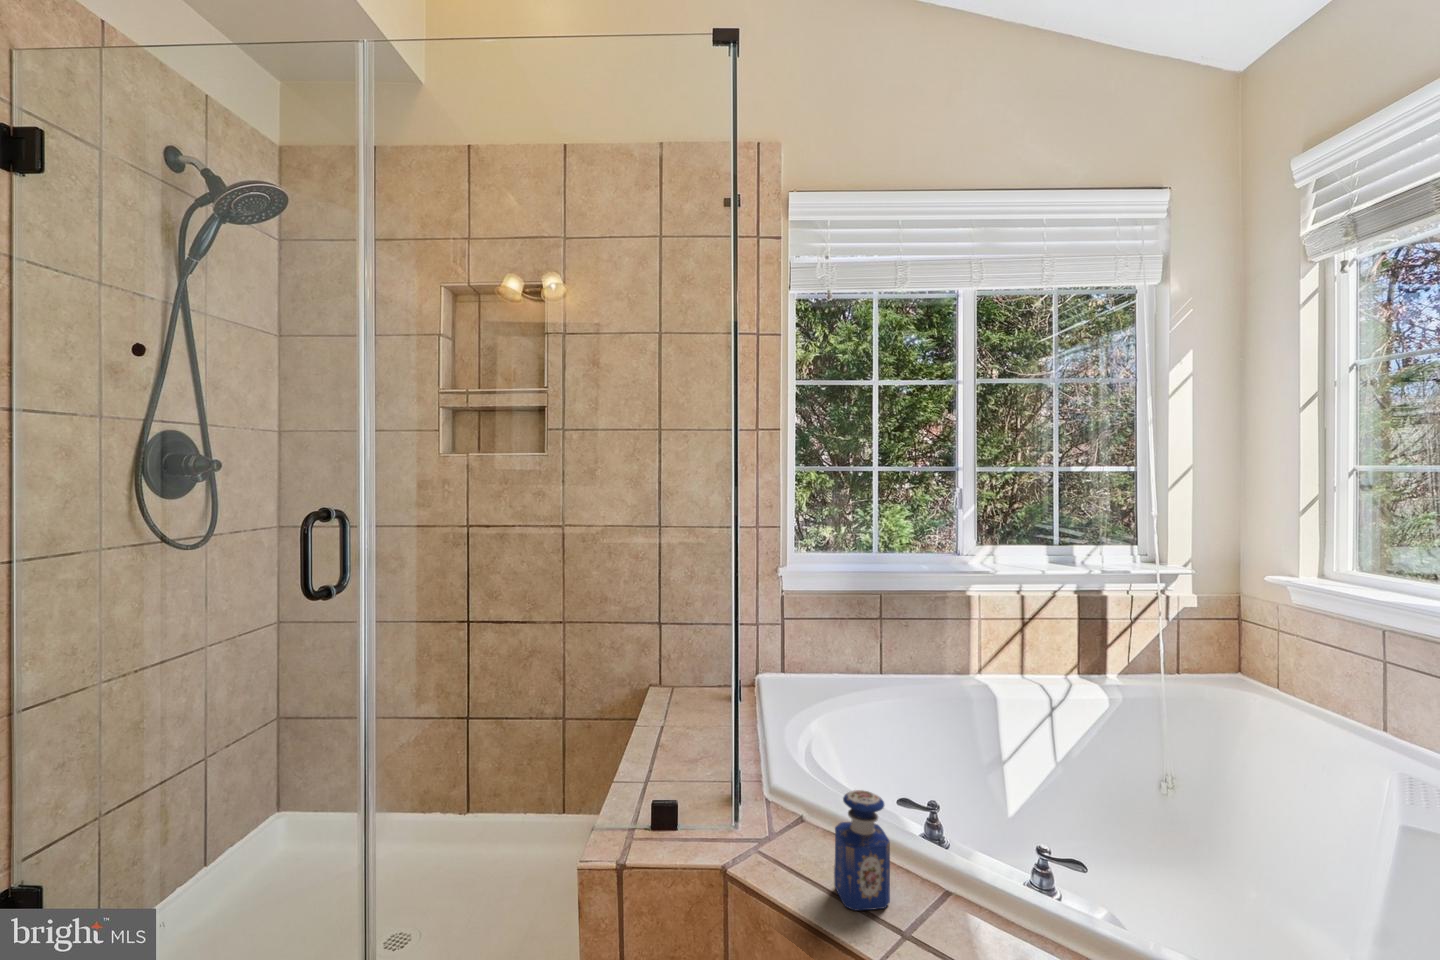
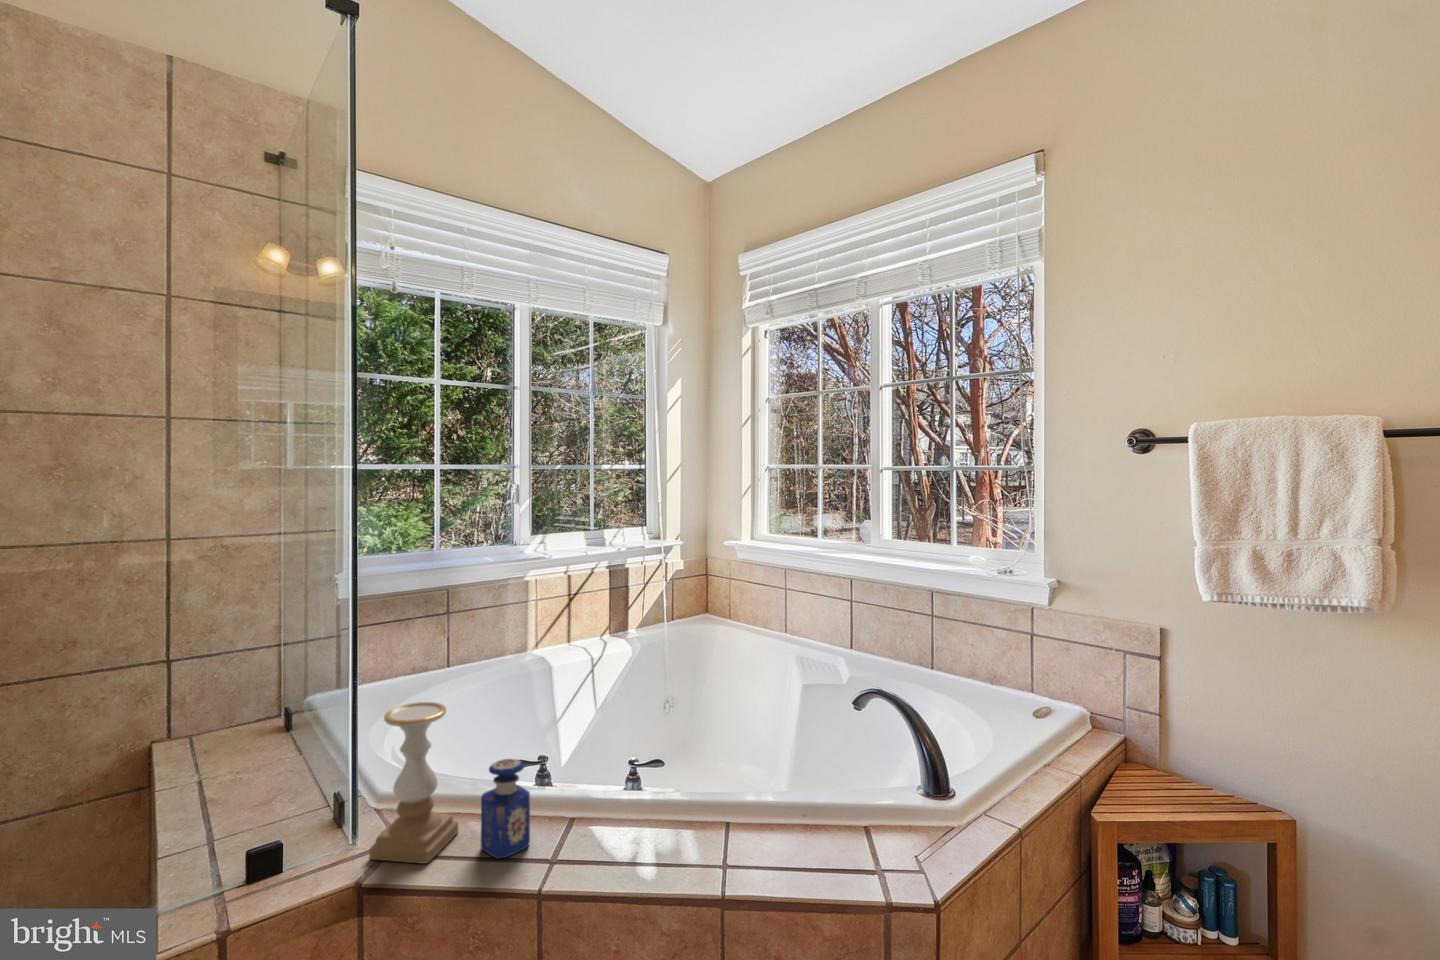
candle holder: none [733,700,823,879] -> present [369,702,458,864]

